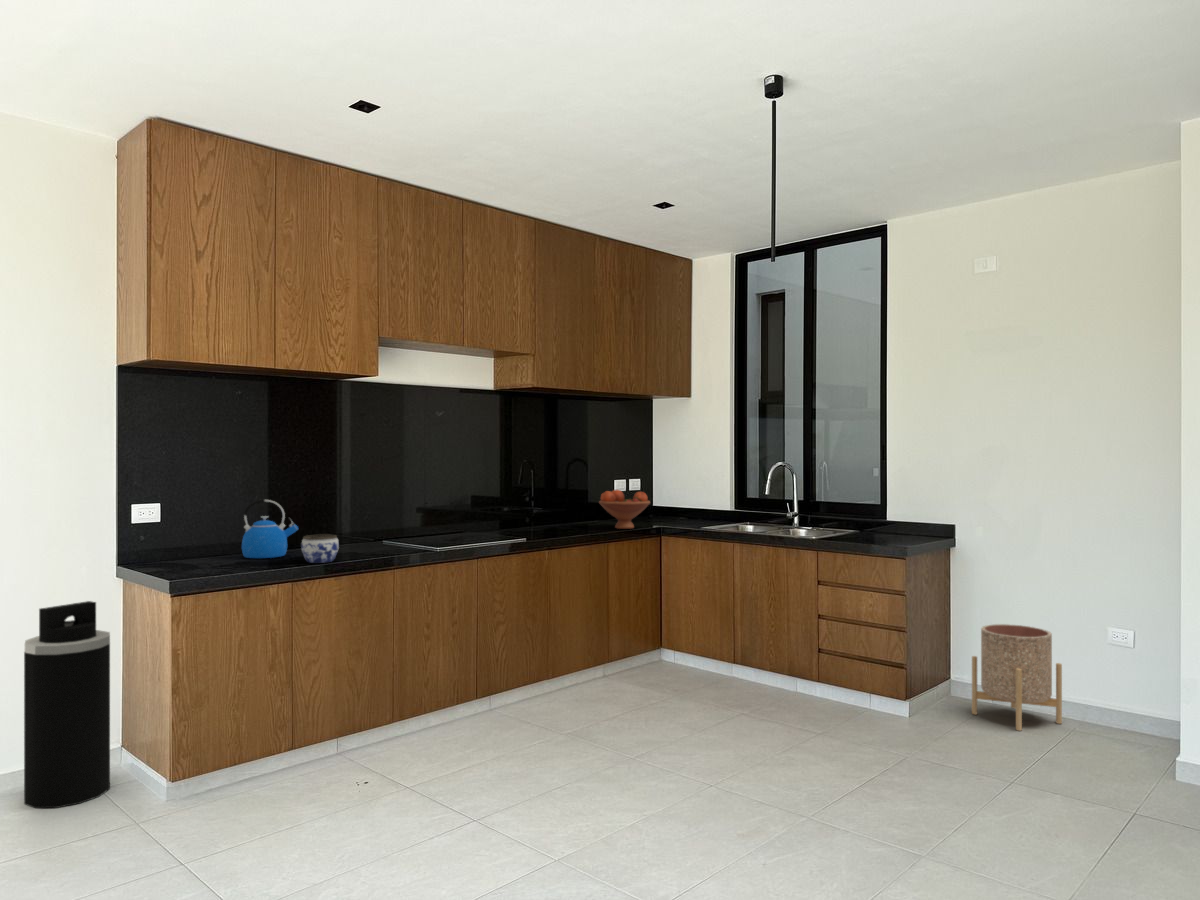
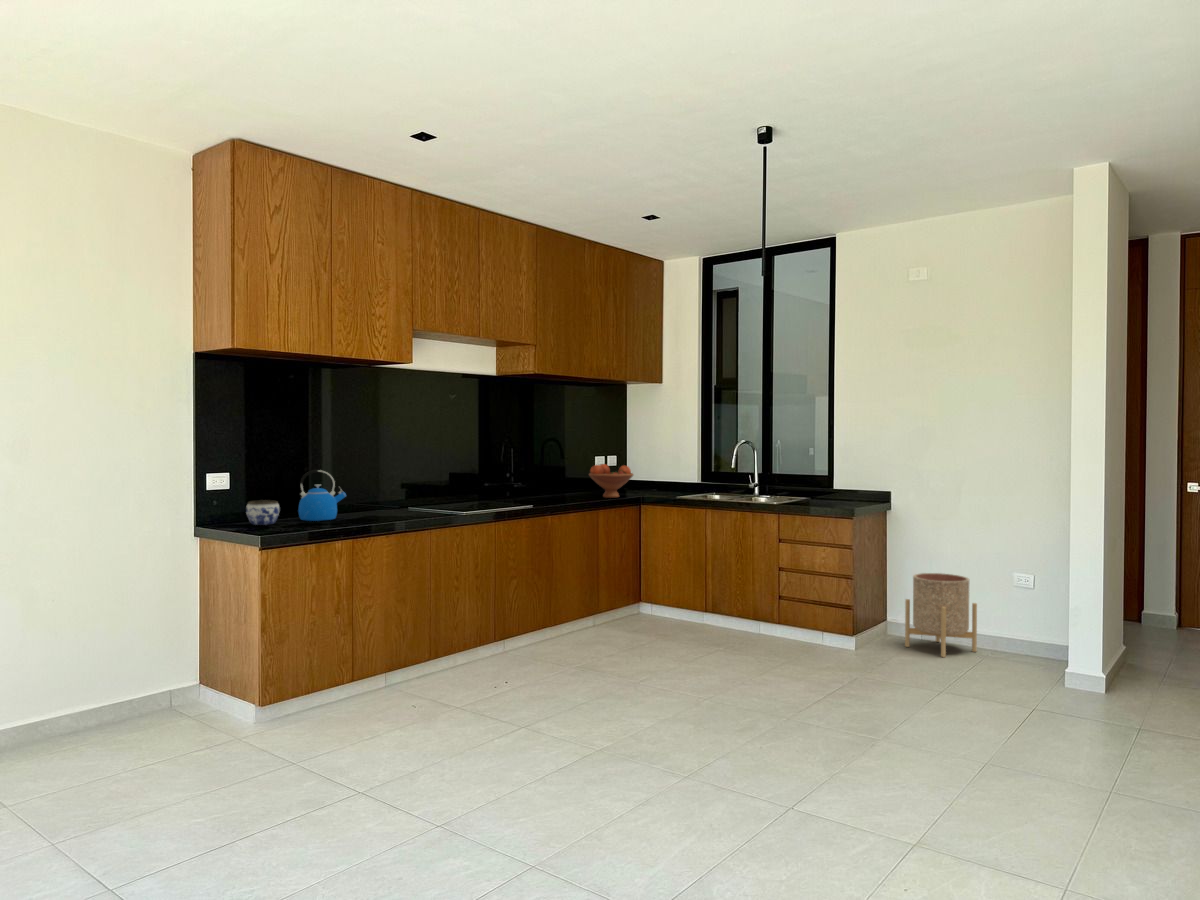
jar: present [301,534,339,563] -> present [246,500,280,525]
trash can: present [24,601,110,808] -> none [129,556,201,731]

